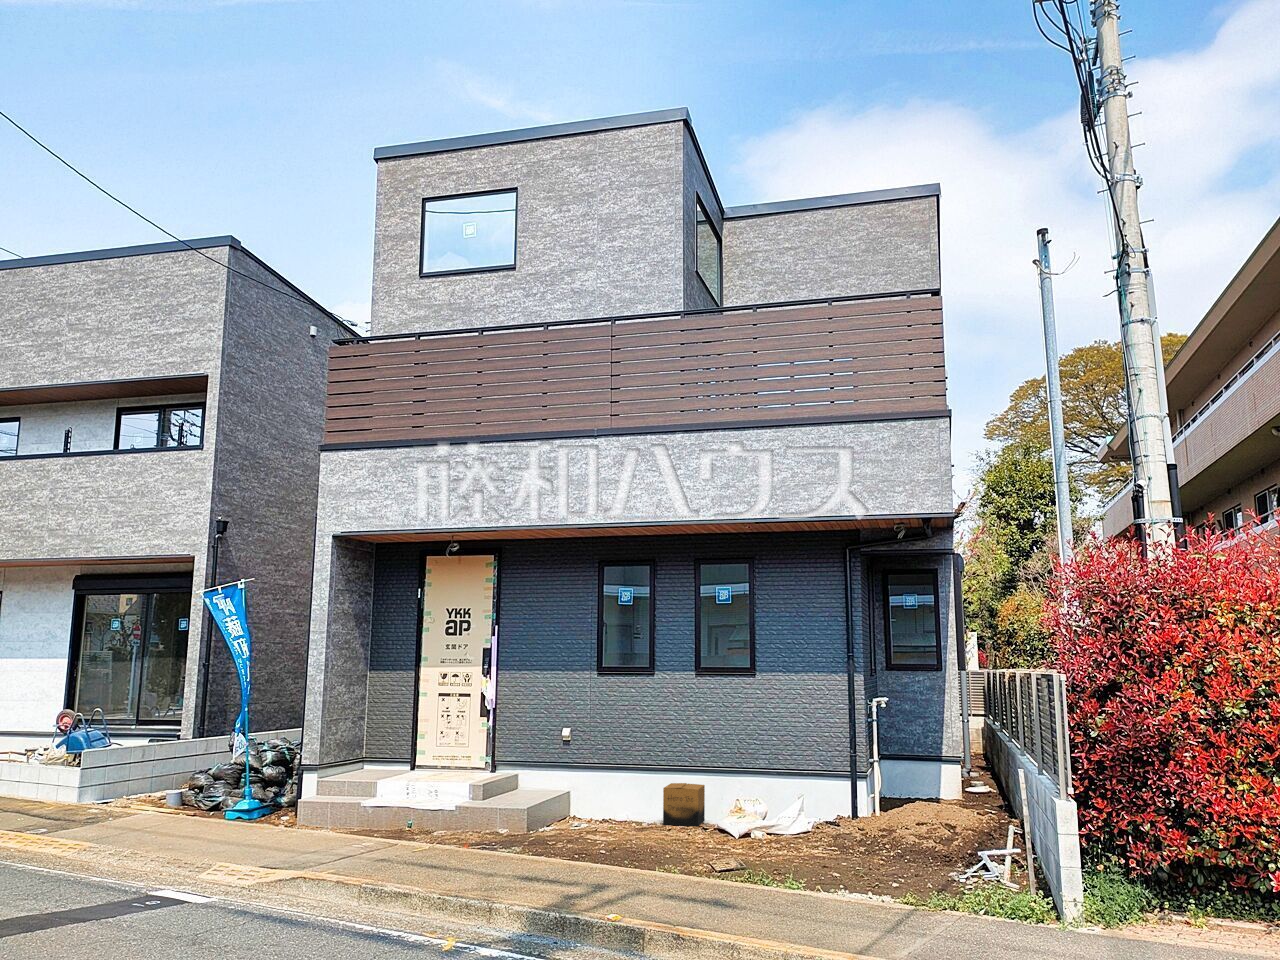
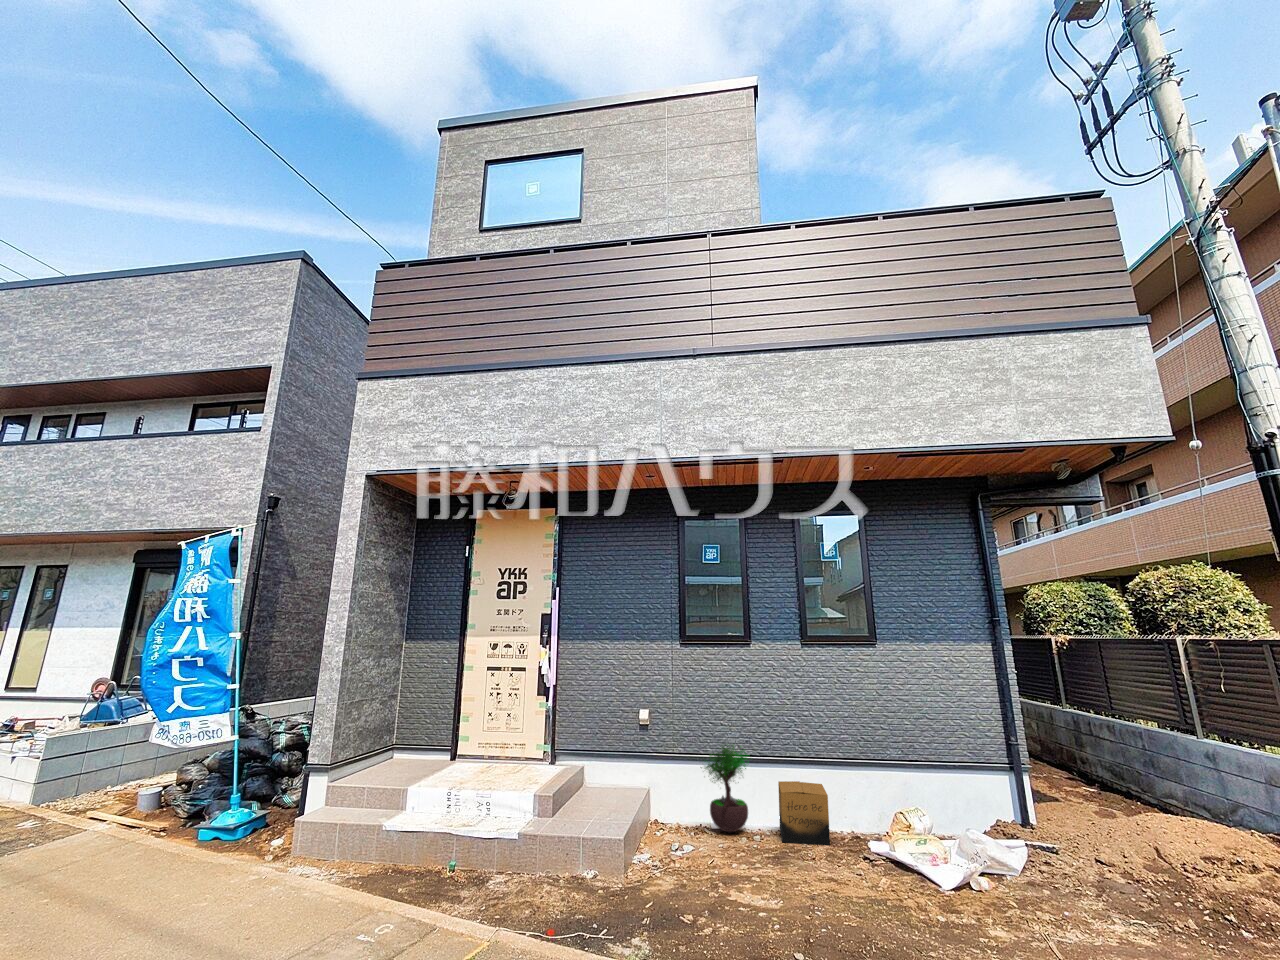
potted tree: none [605,748,645,820] -> present [701,744,748,832]

